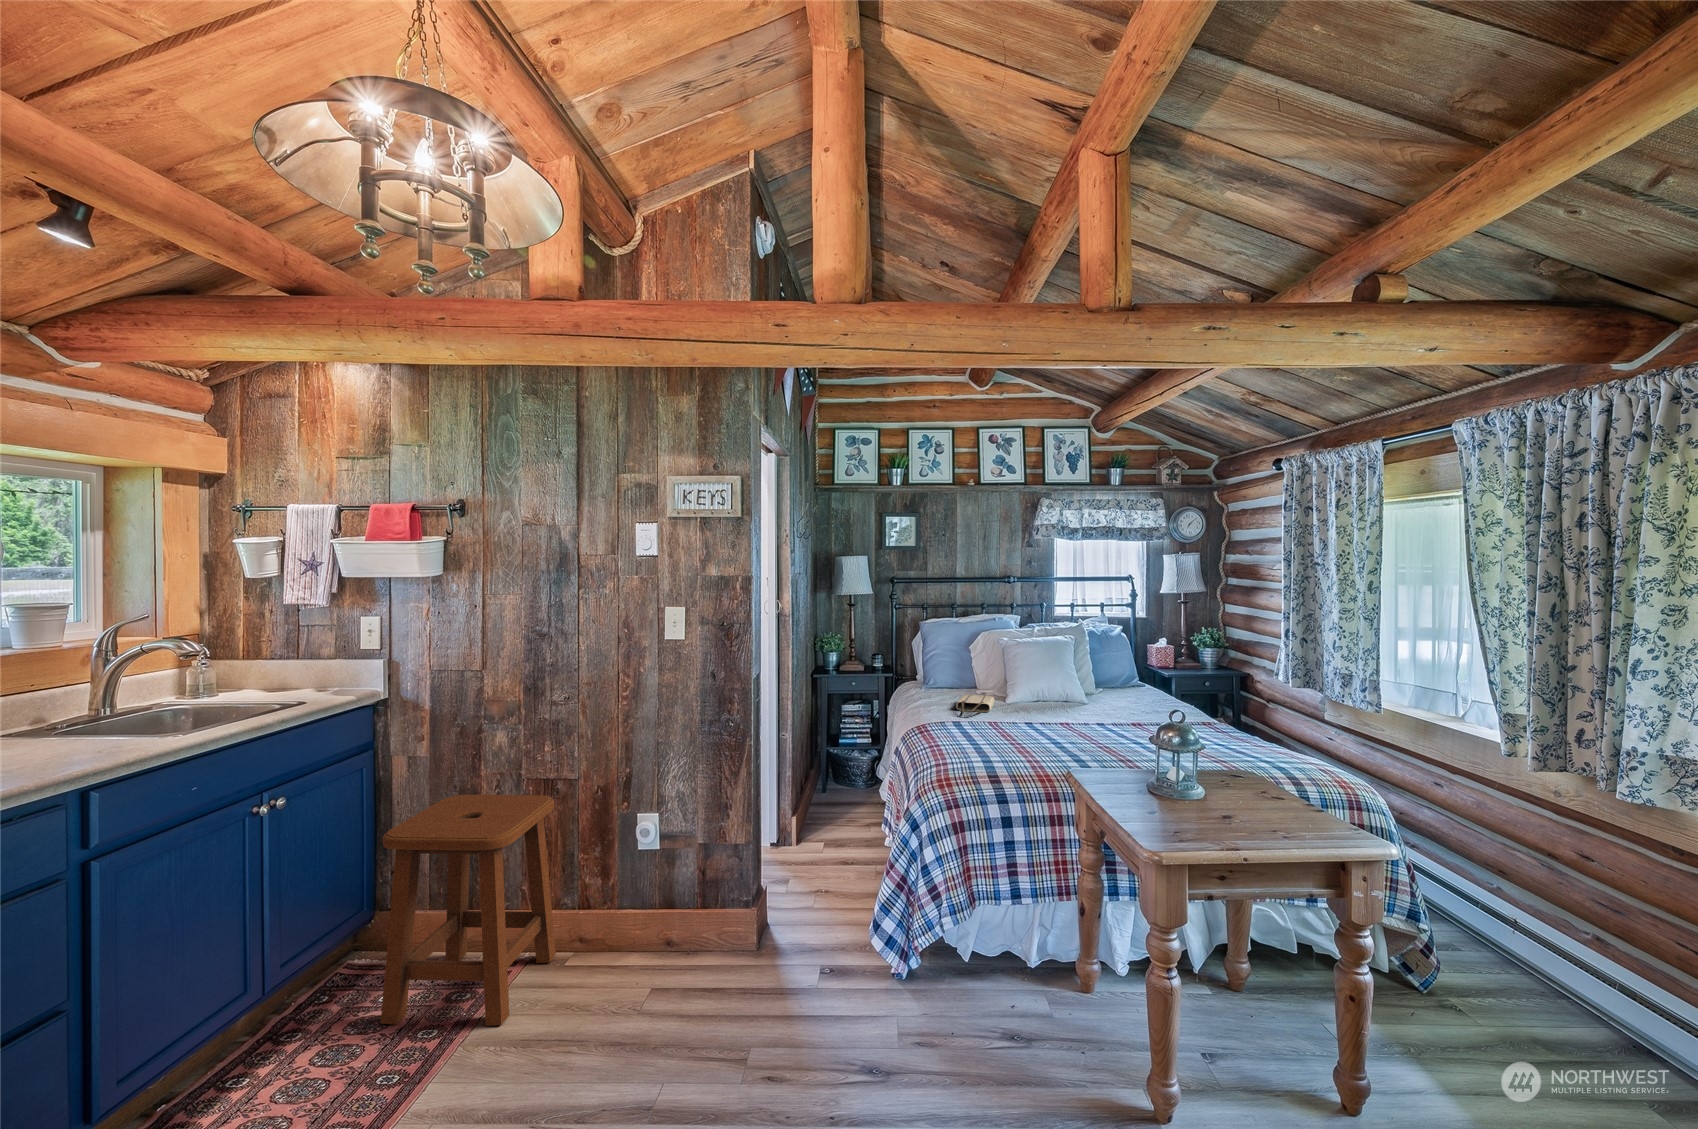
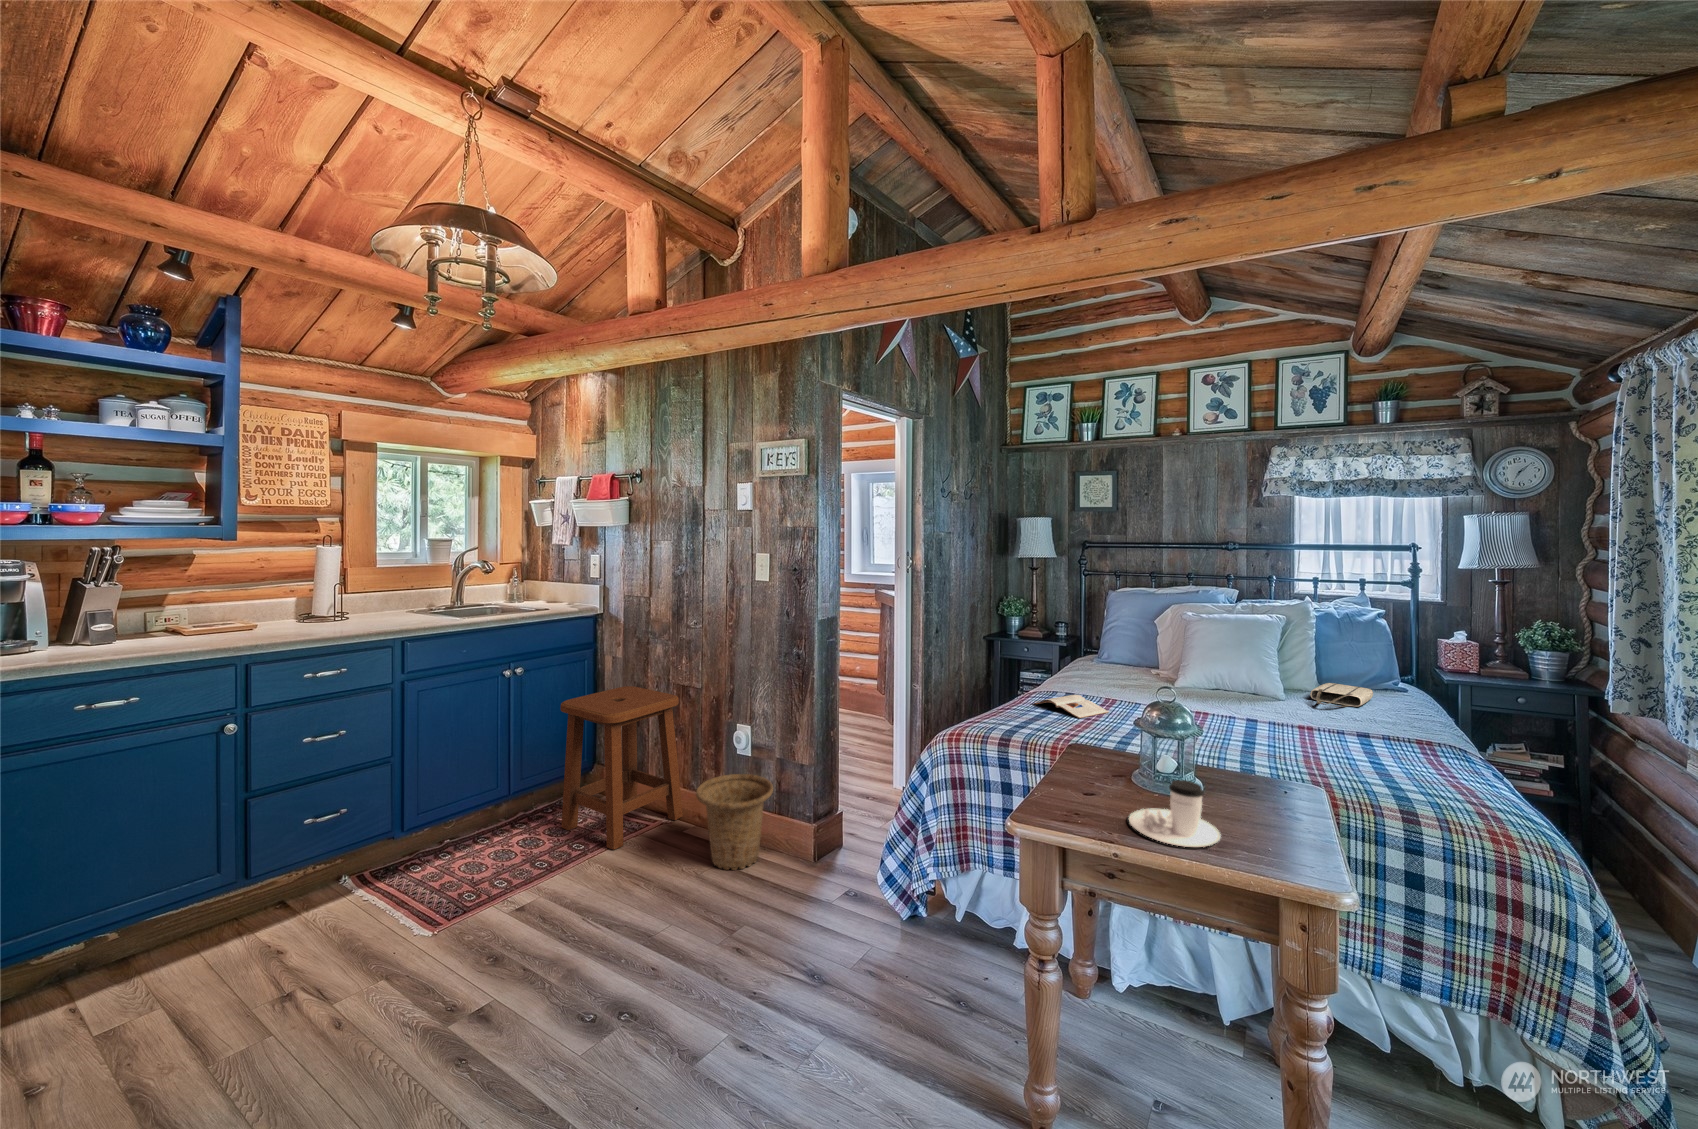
tote bag: present [956,695,994,714] -> present [1310,683,1373,707]
magazine: none [961,725,1024,746] -> present [1034,695,1109,718]
coffee cup: none [1191,777,1263,828] -> present [1129,780,1221,847]
basket: none [627,874,723,999] -> present [696,774,773,870]

